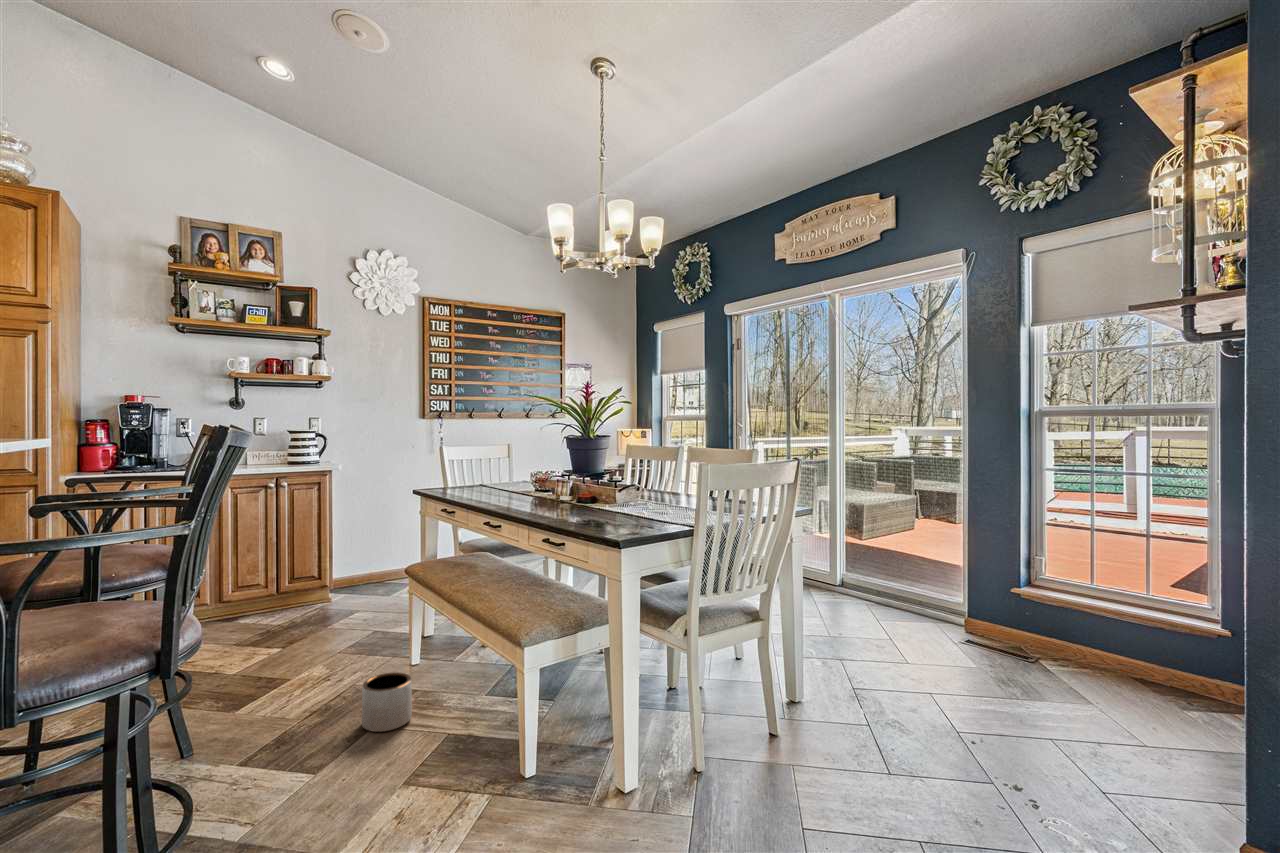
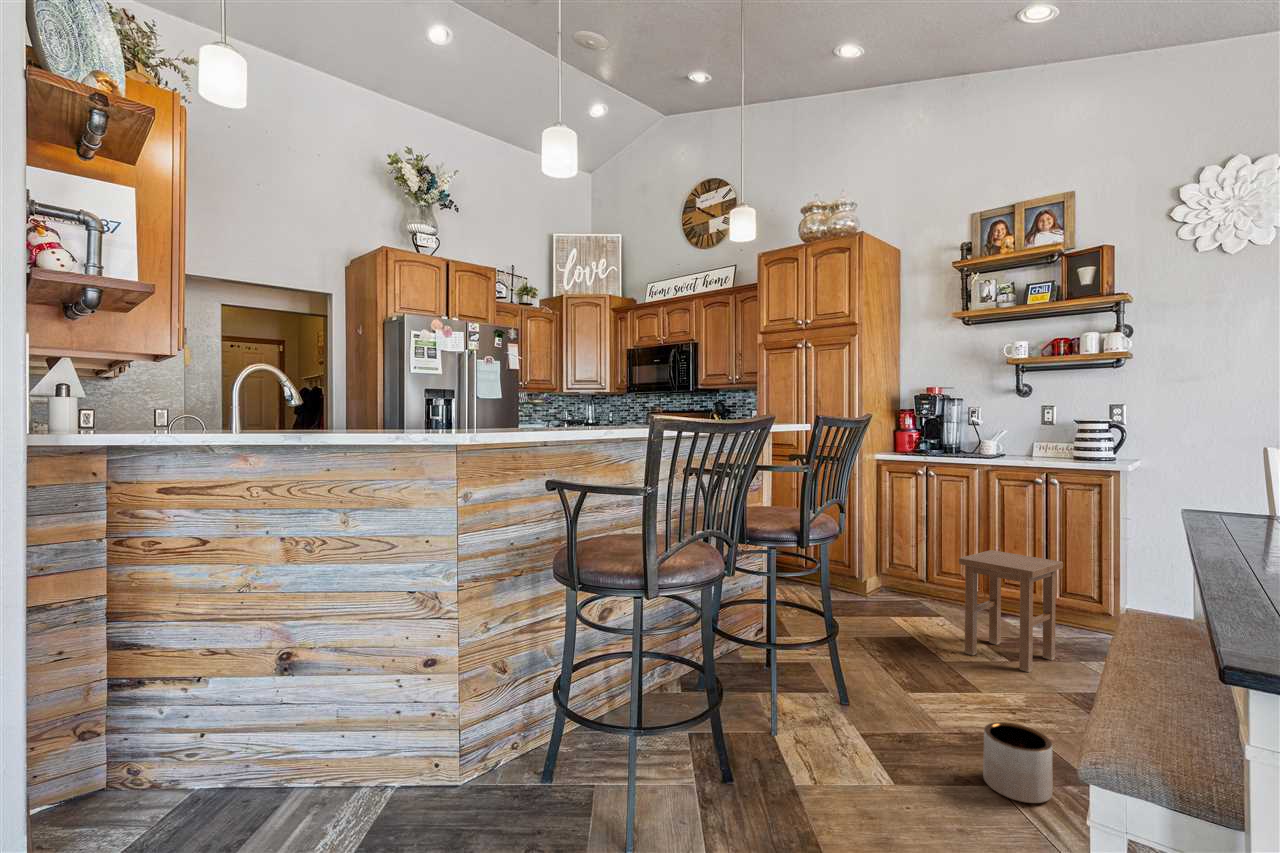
stool: none [236,551,316,659] -> present [959,550,1063,672]

